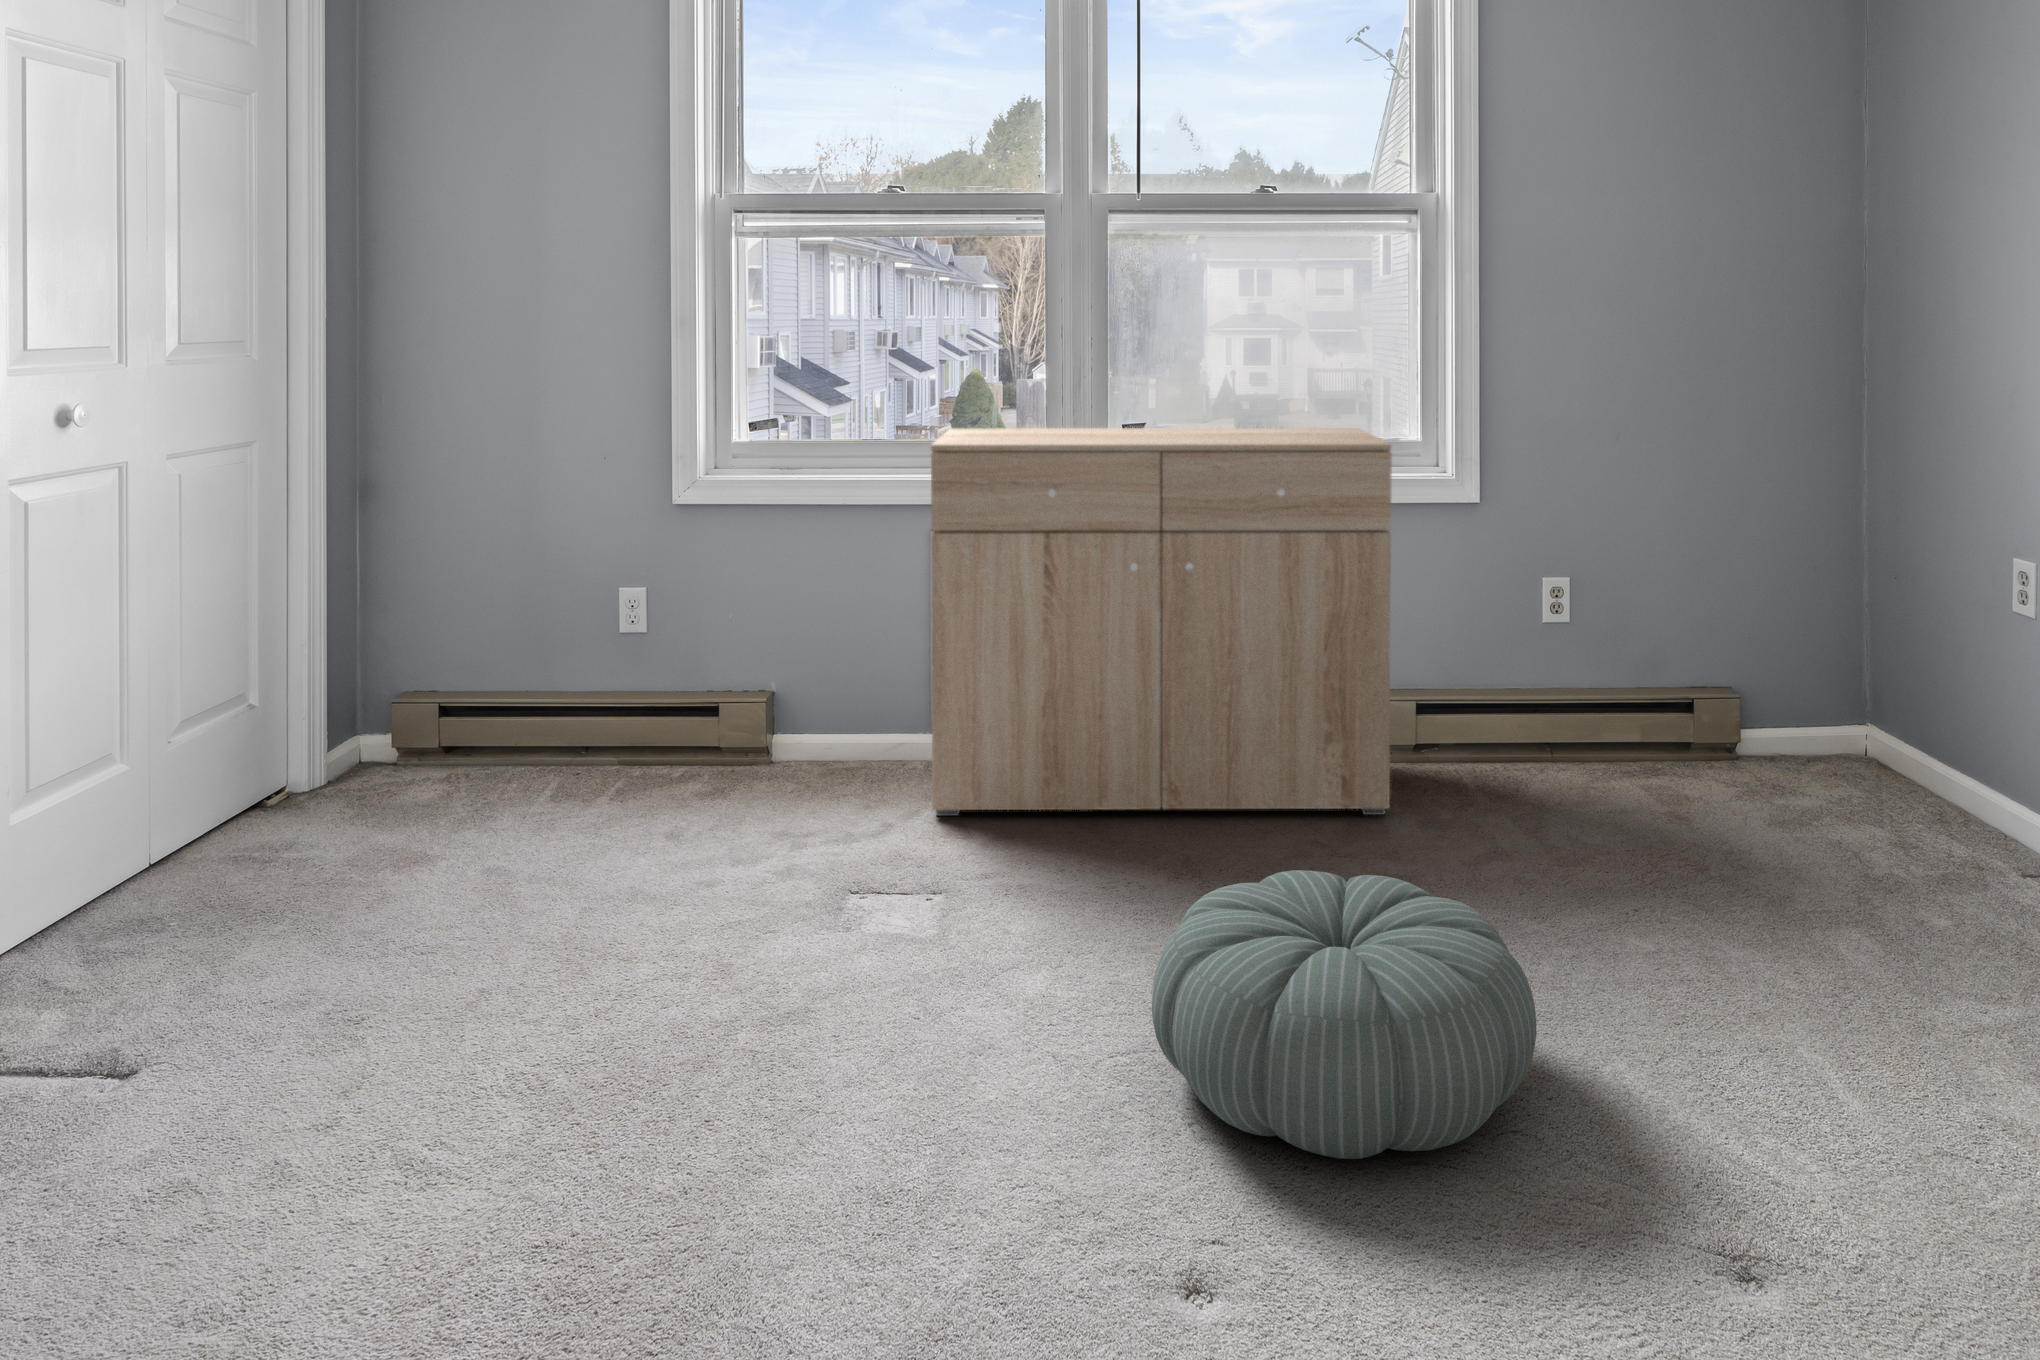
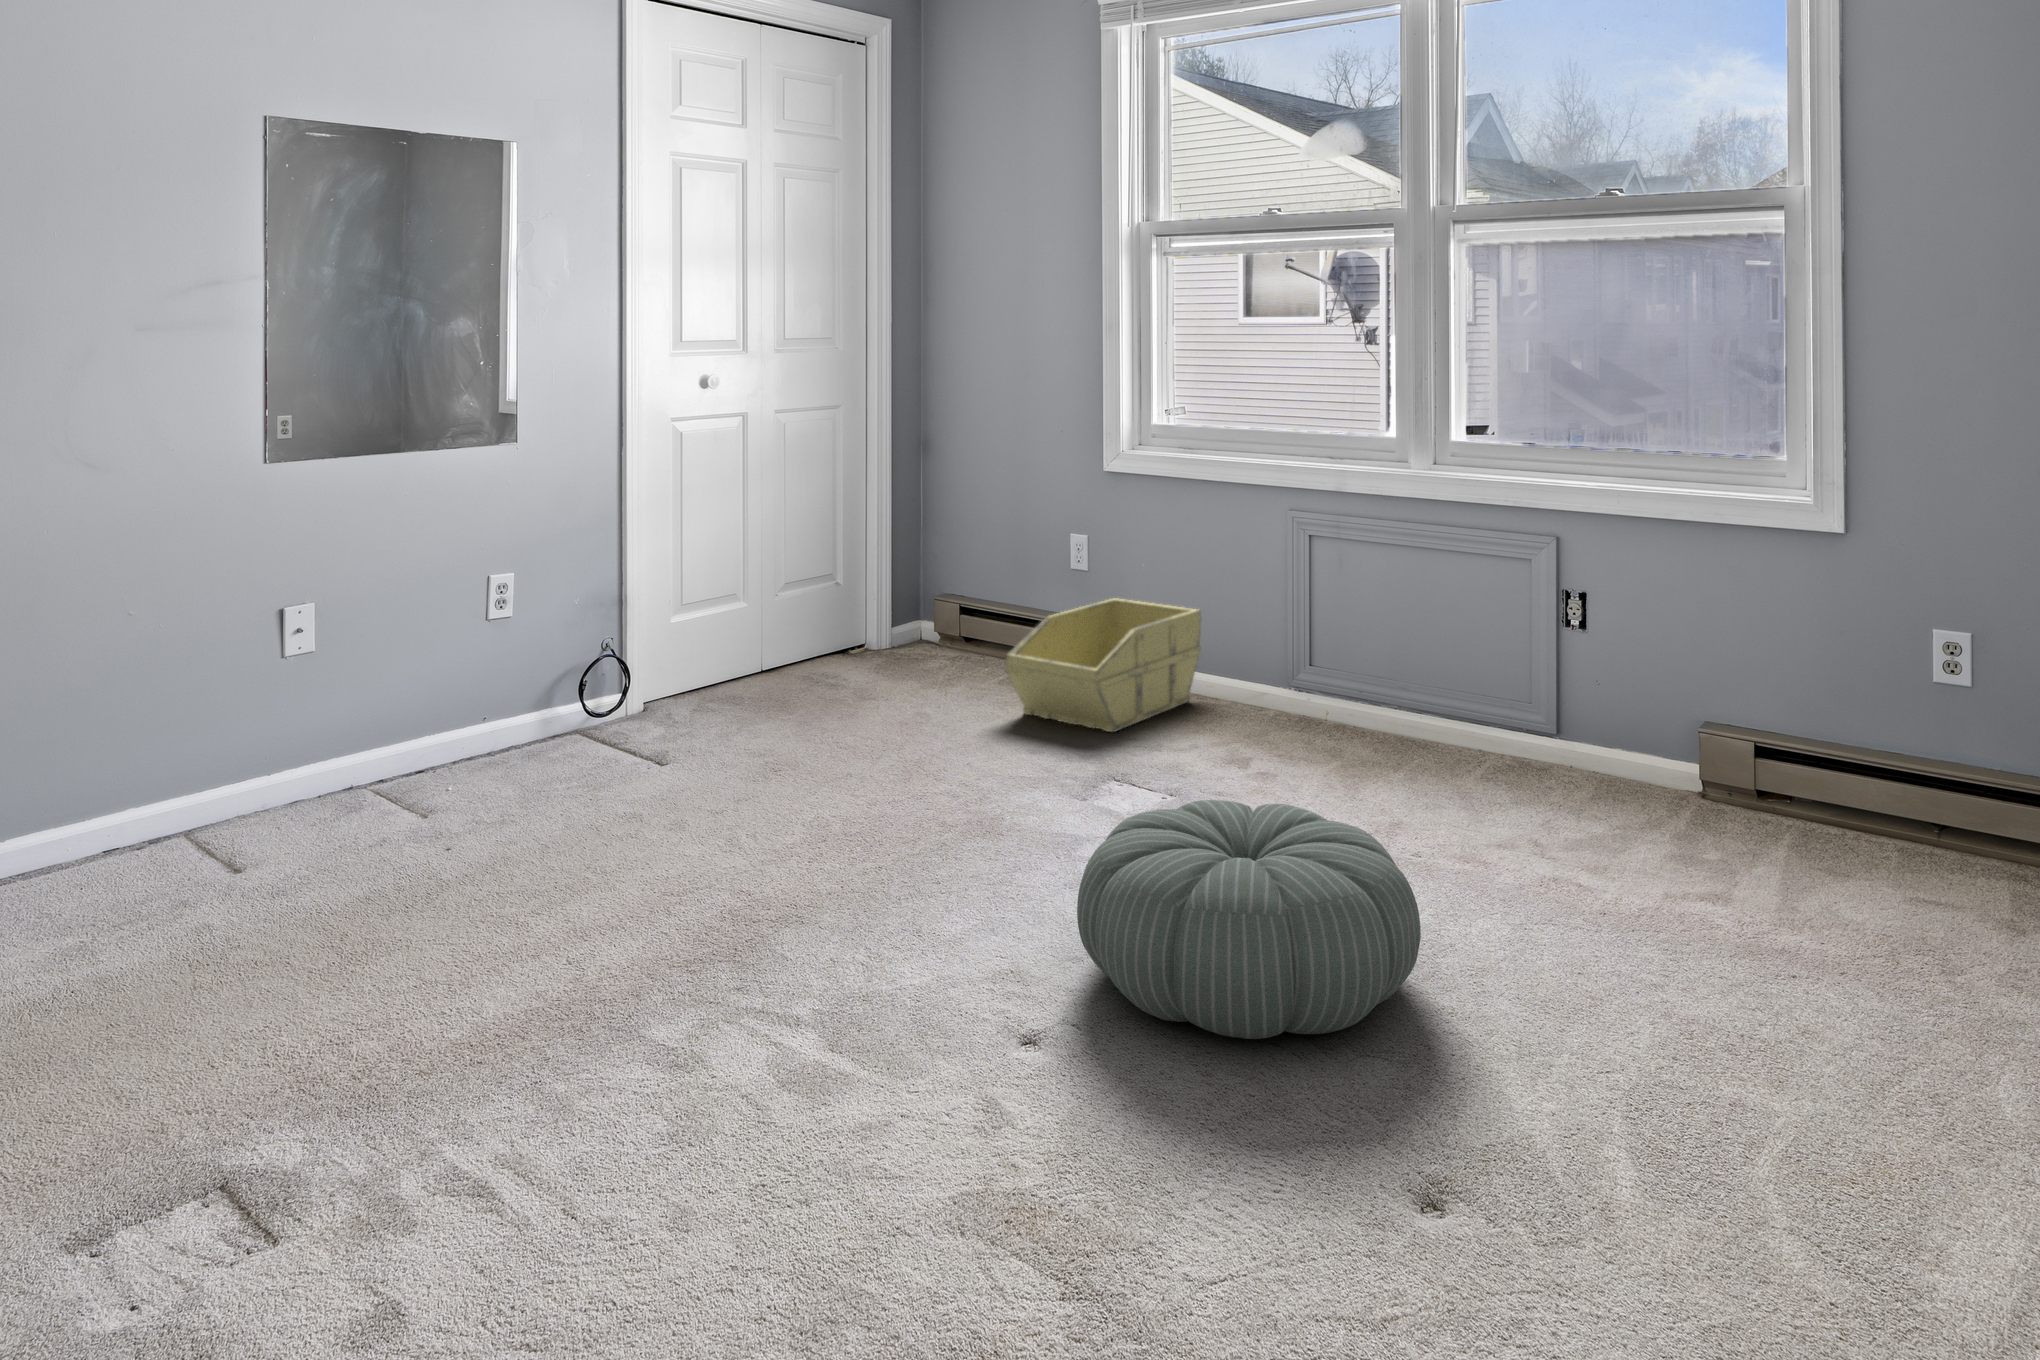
dresser: present [931,428,1392,816] -> none [1220,420,1685,838]
storage bin: none [639,660,825,835] -> present [1005,598,1201,732]

